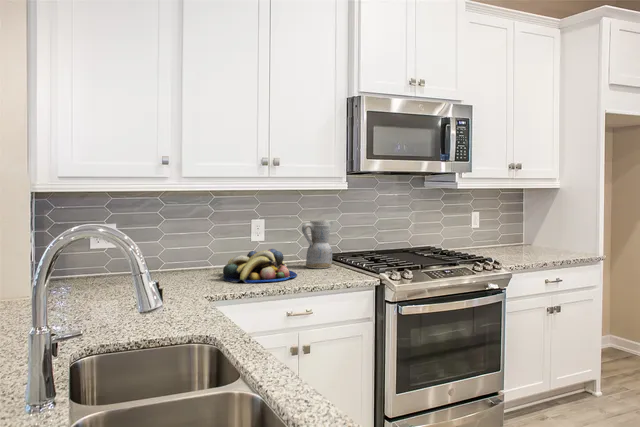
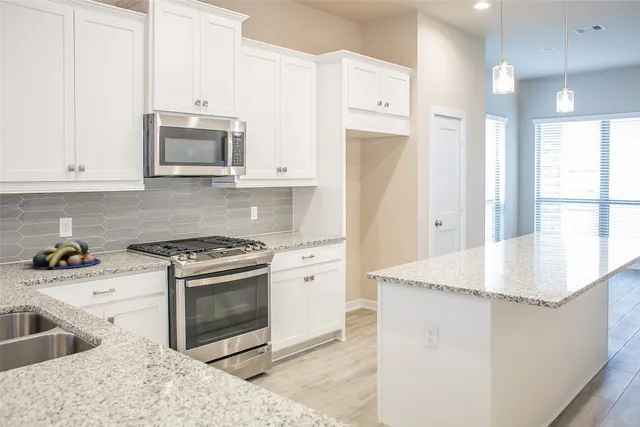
ceramic pitcher: present [302,220,333,268] -> none [105,215,132,256]

